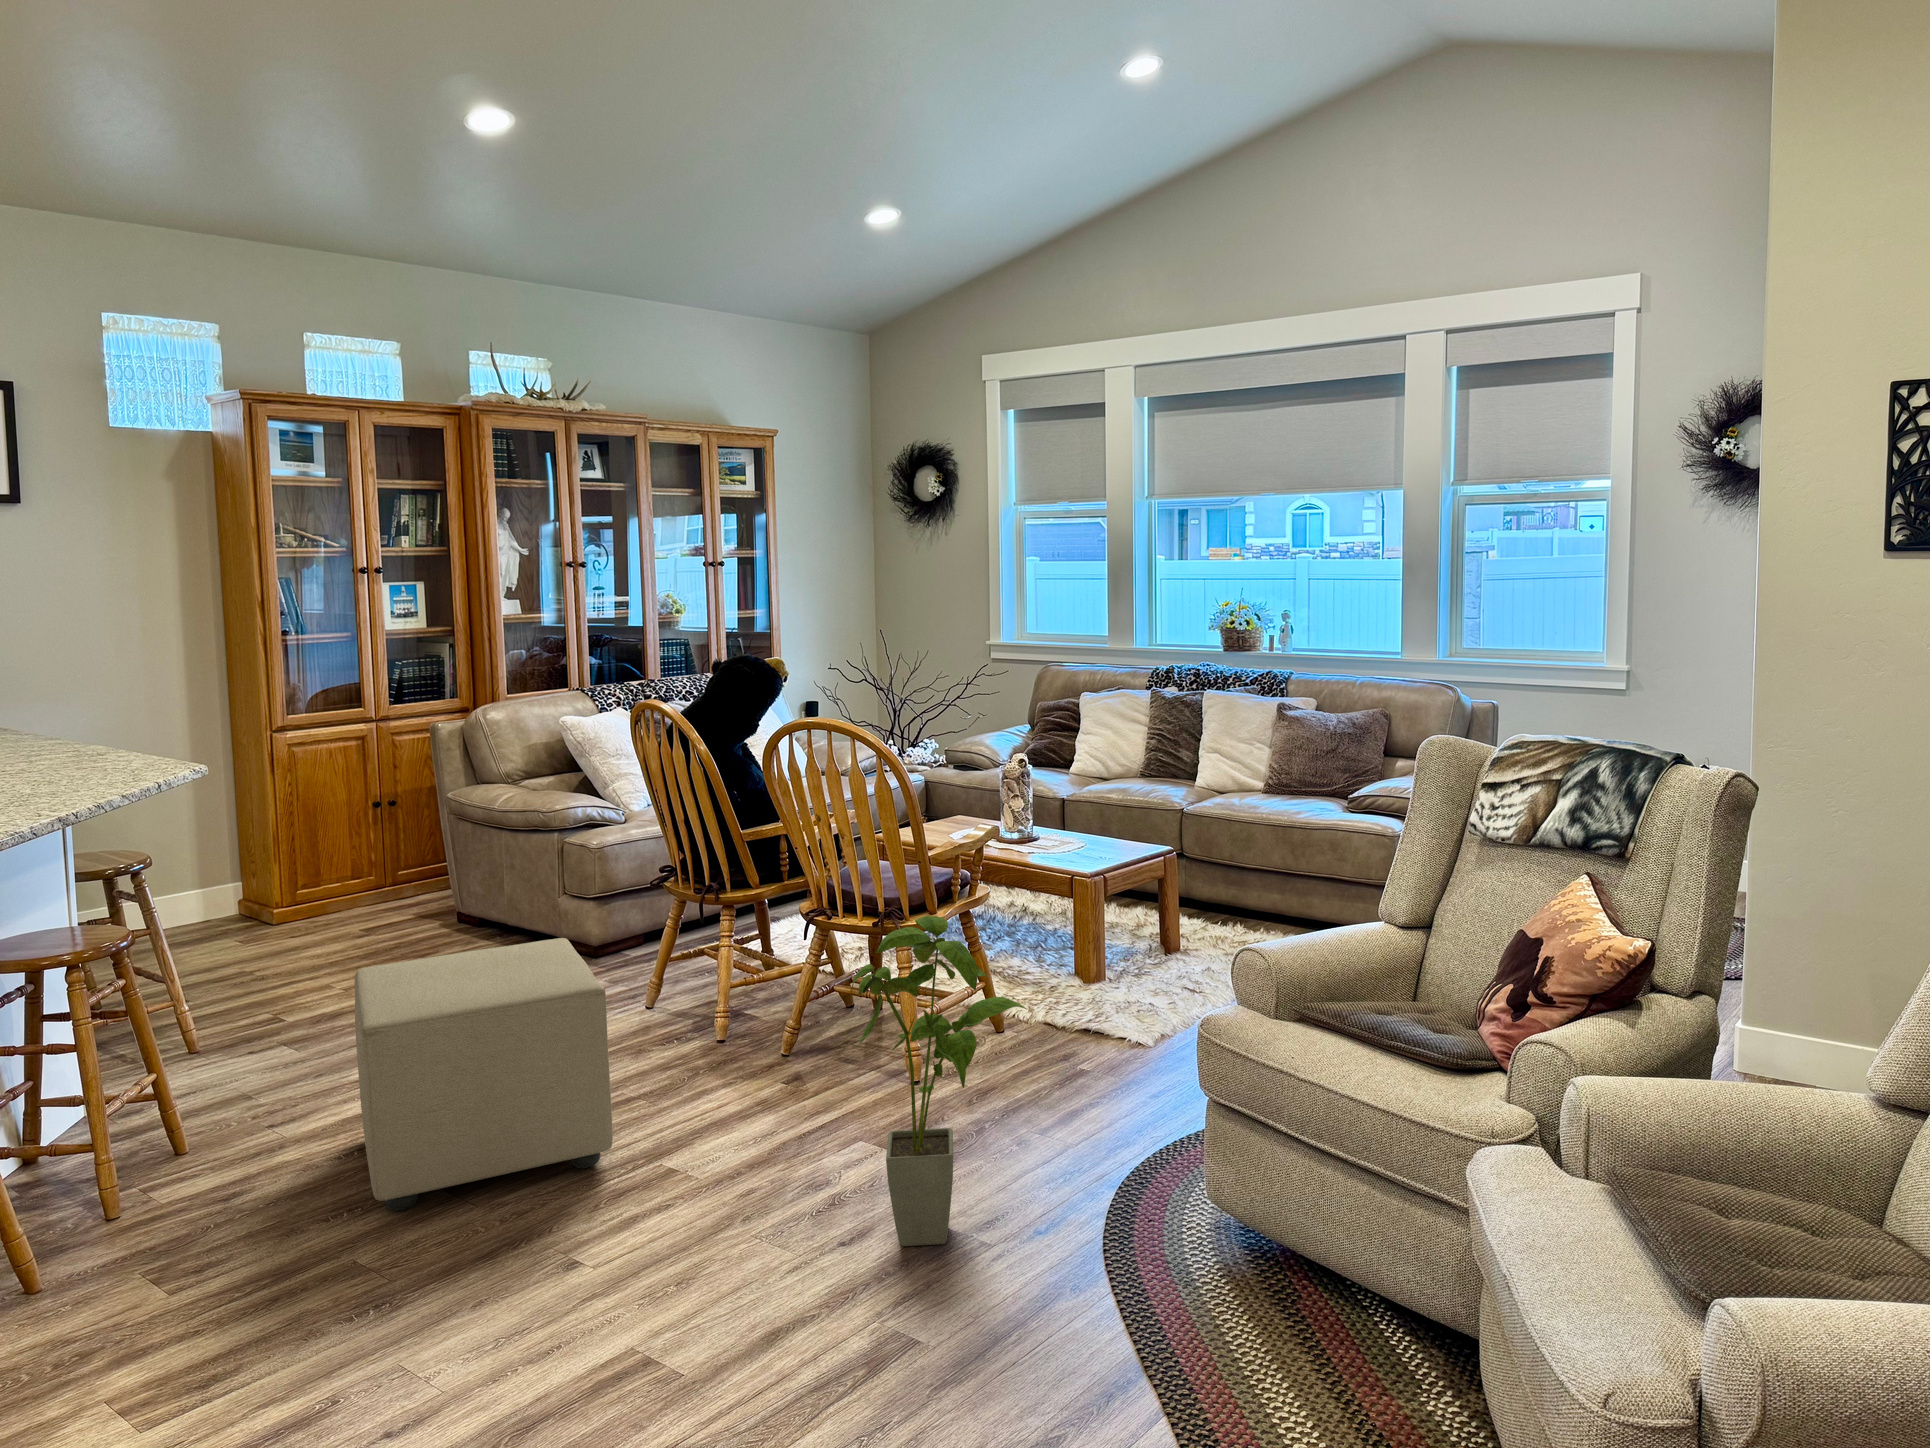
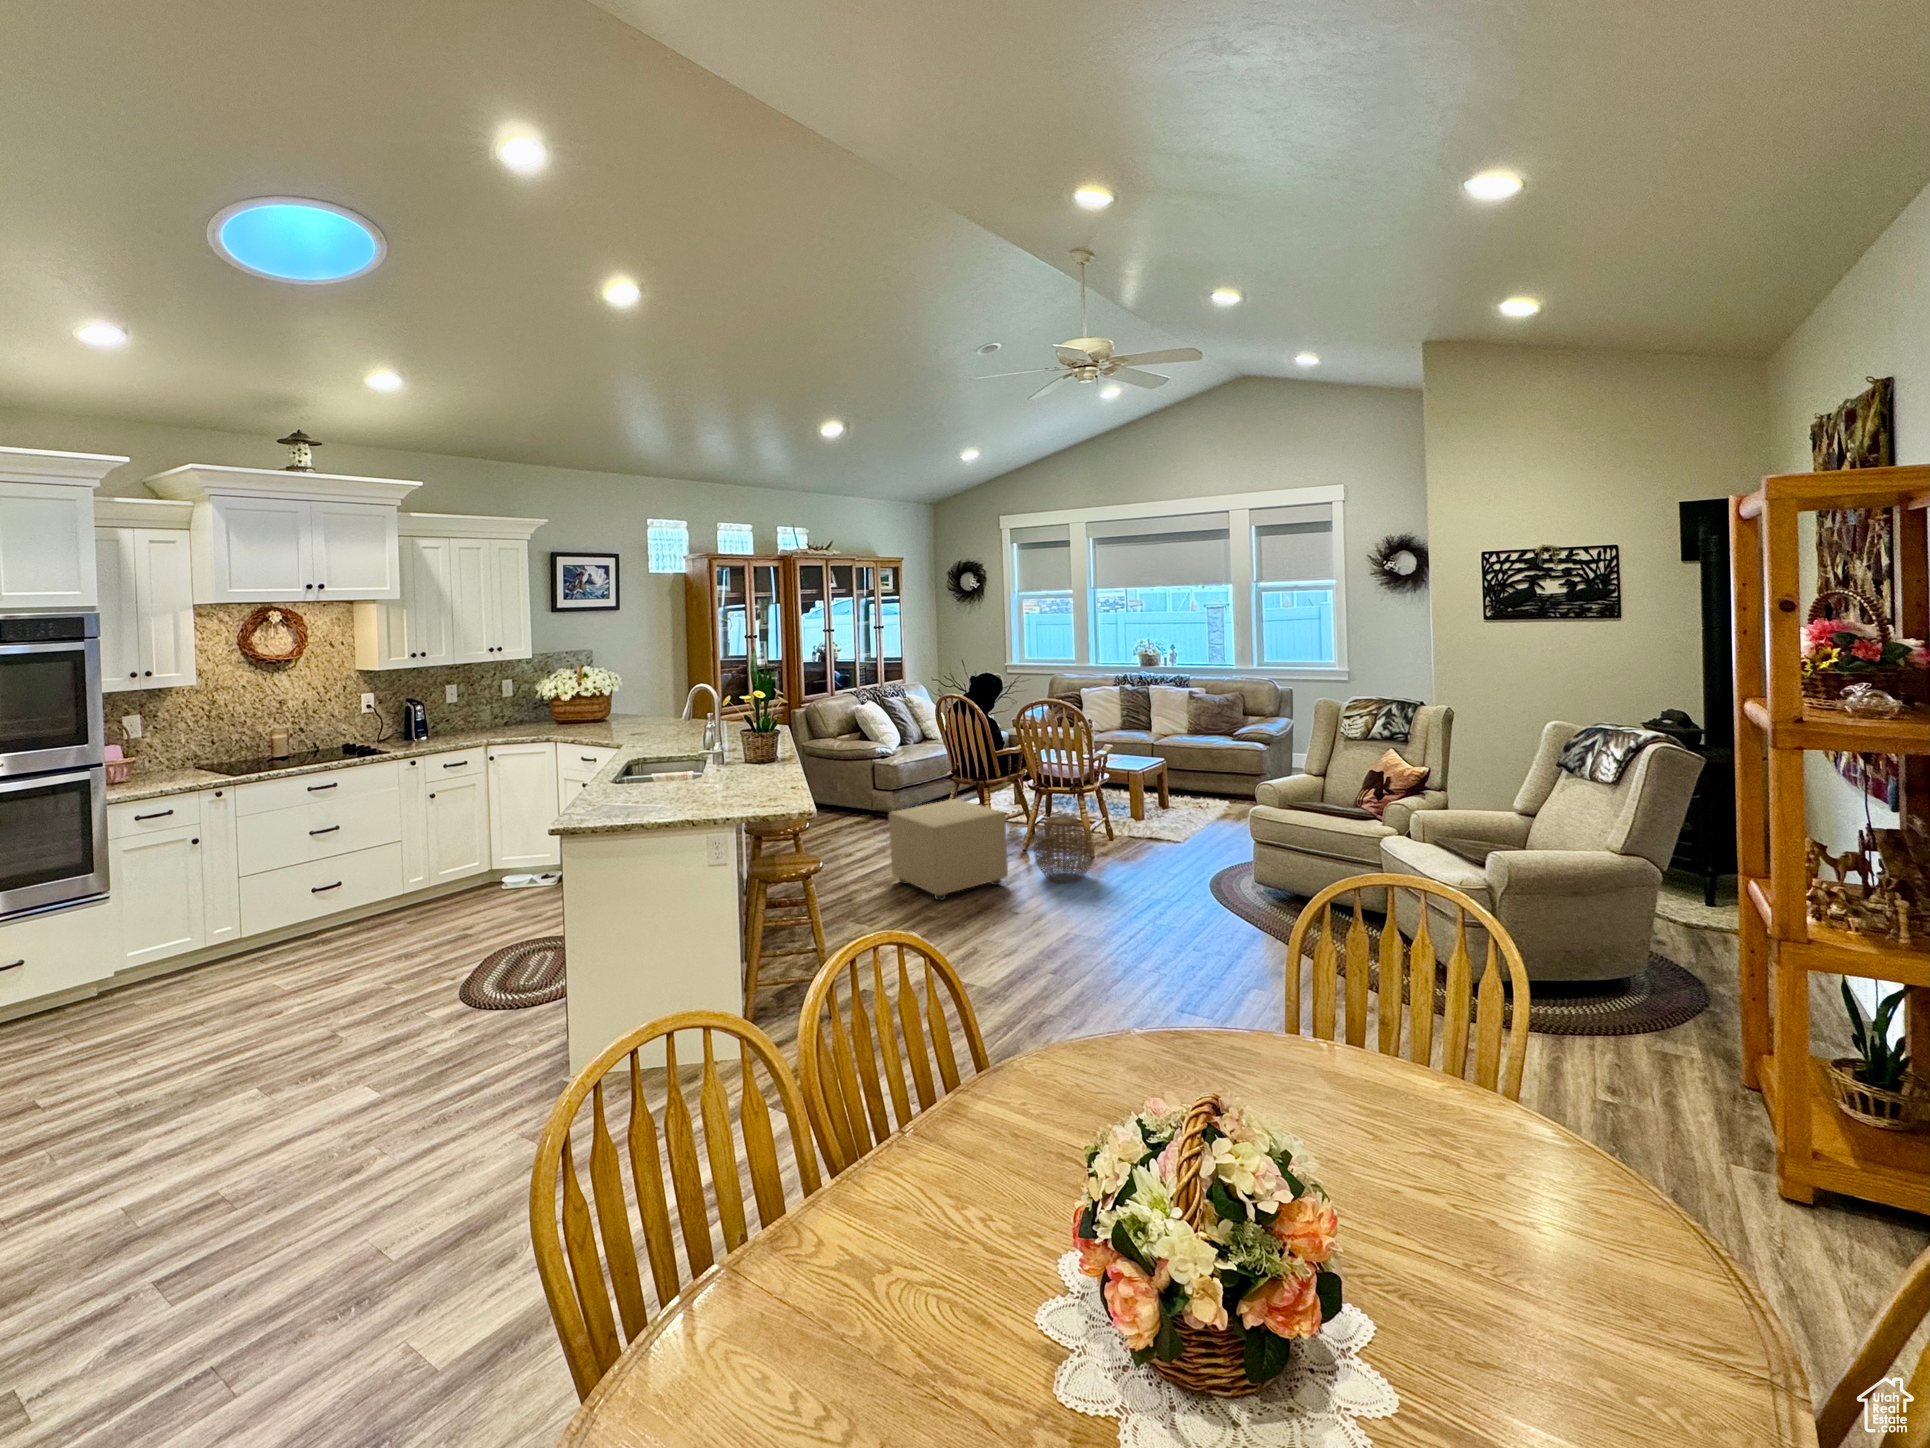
house plant: present [852,916,1027,1246] -> none [1121,773,1185,899]
woven basket: none [687,997,837,1174] -> present [1034,815,1094,883]

